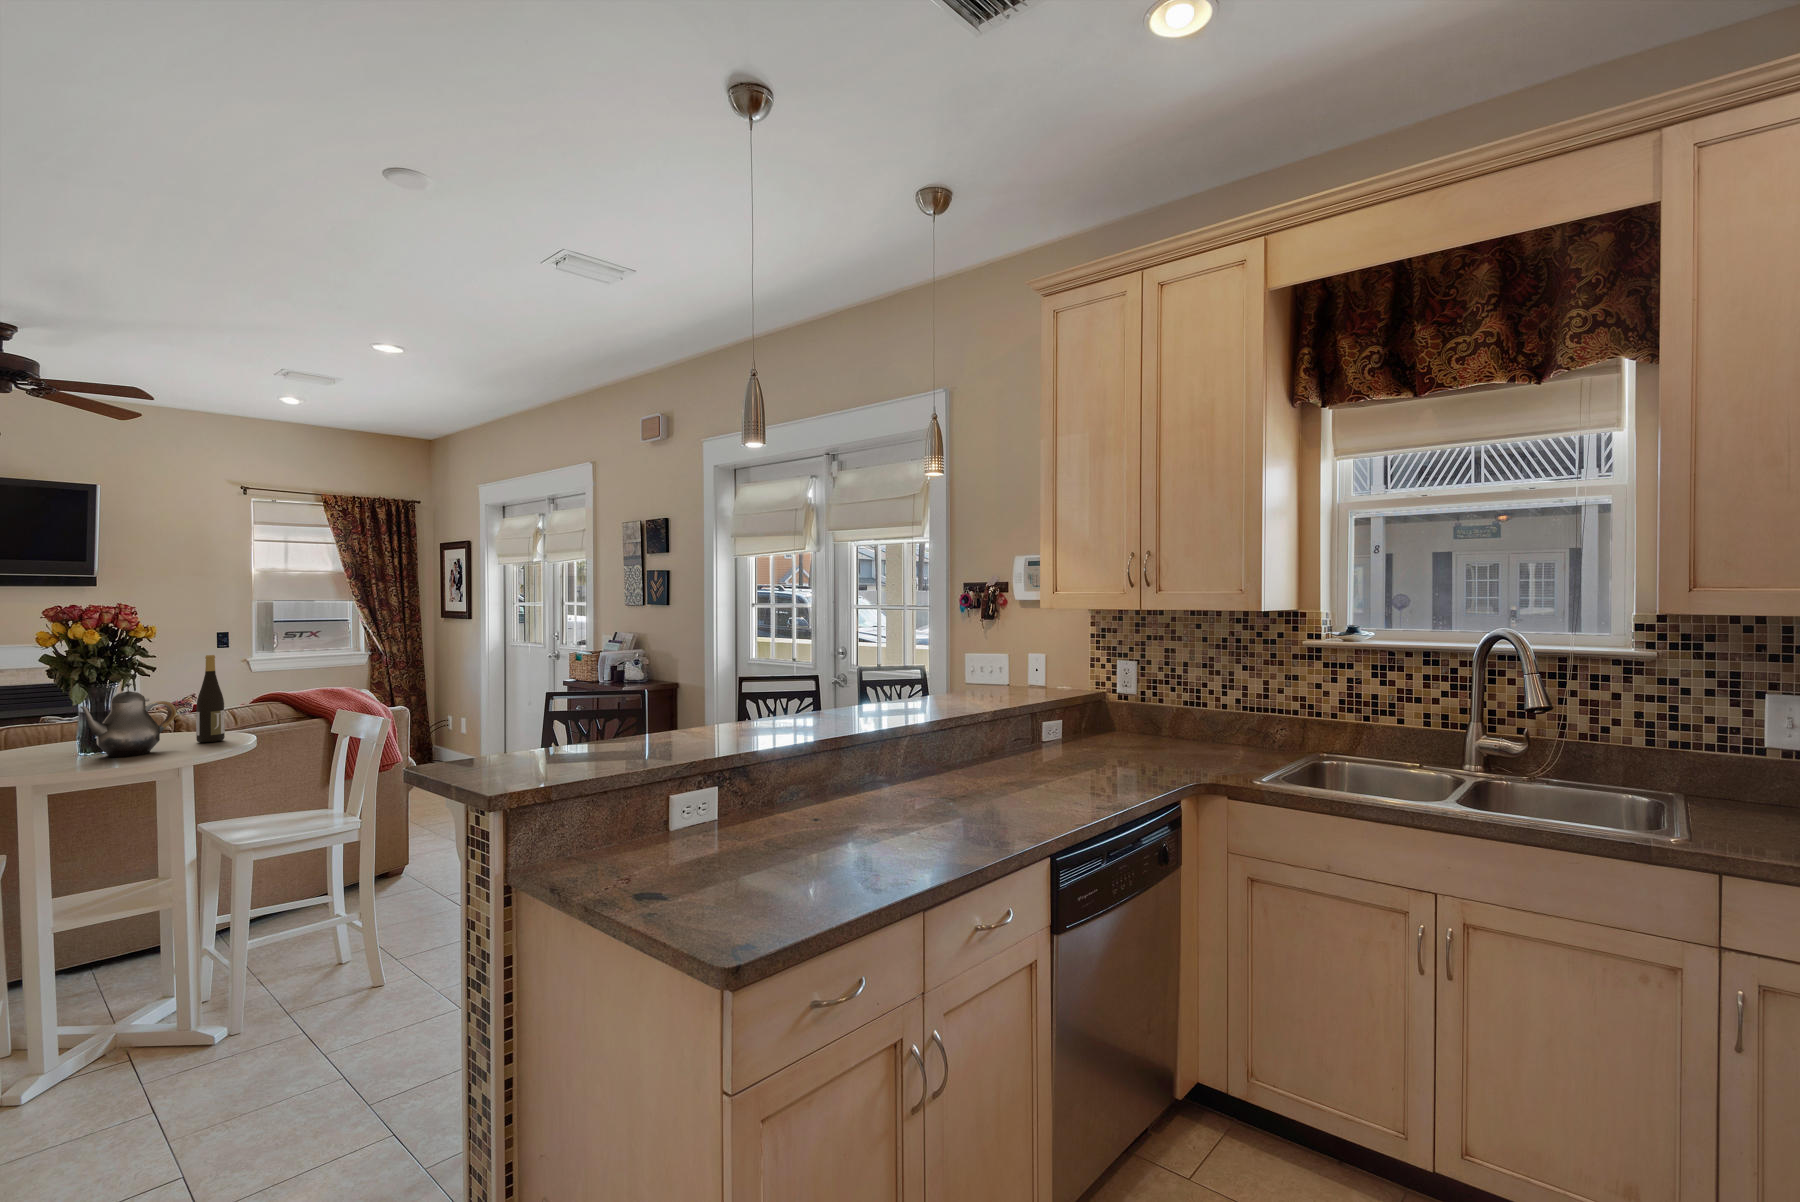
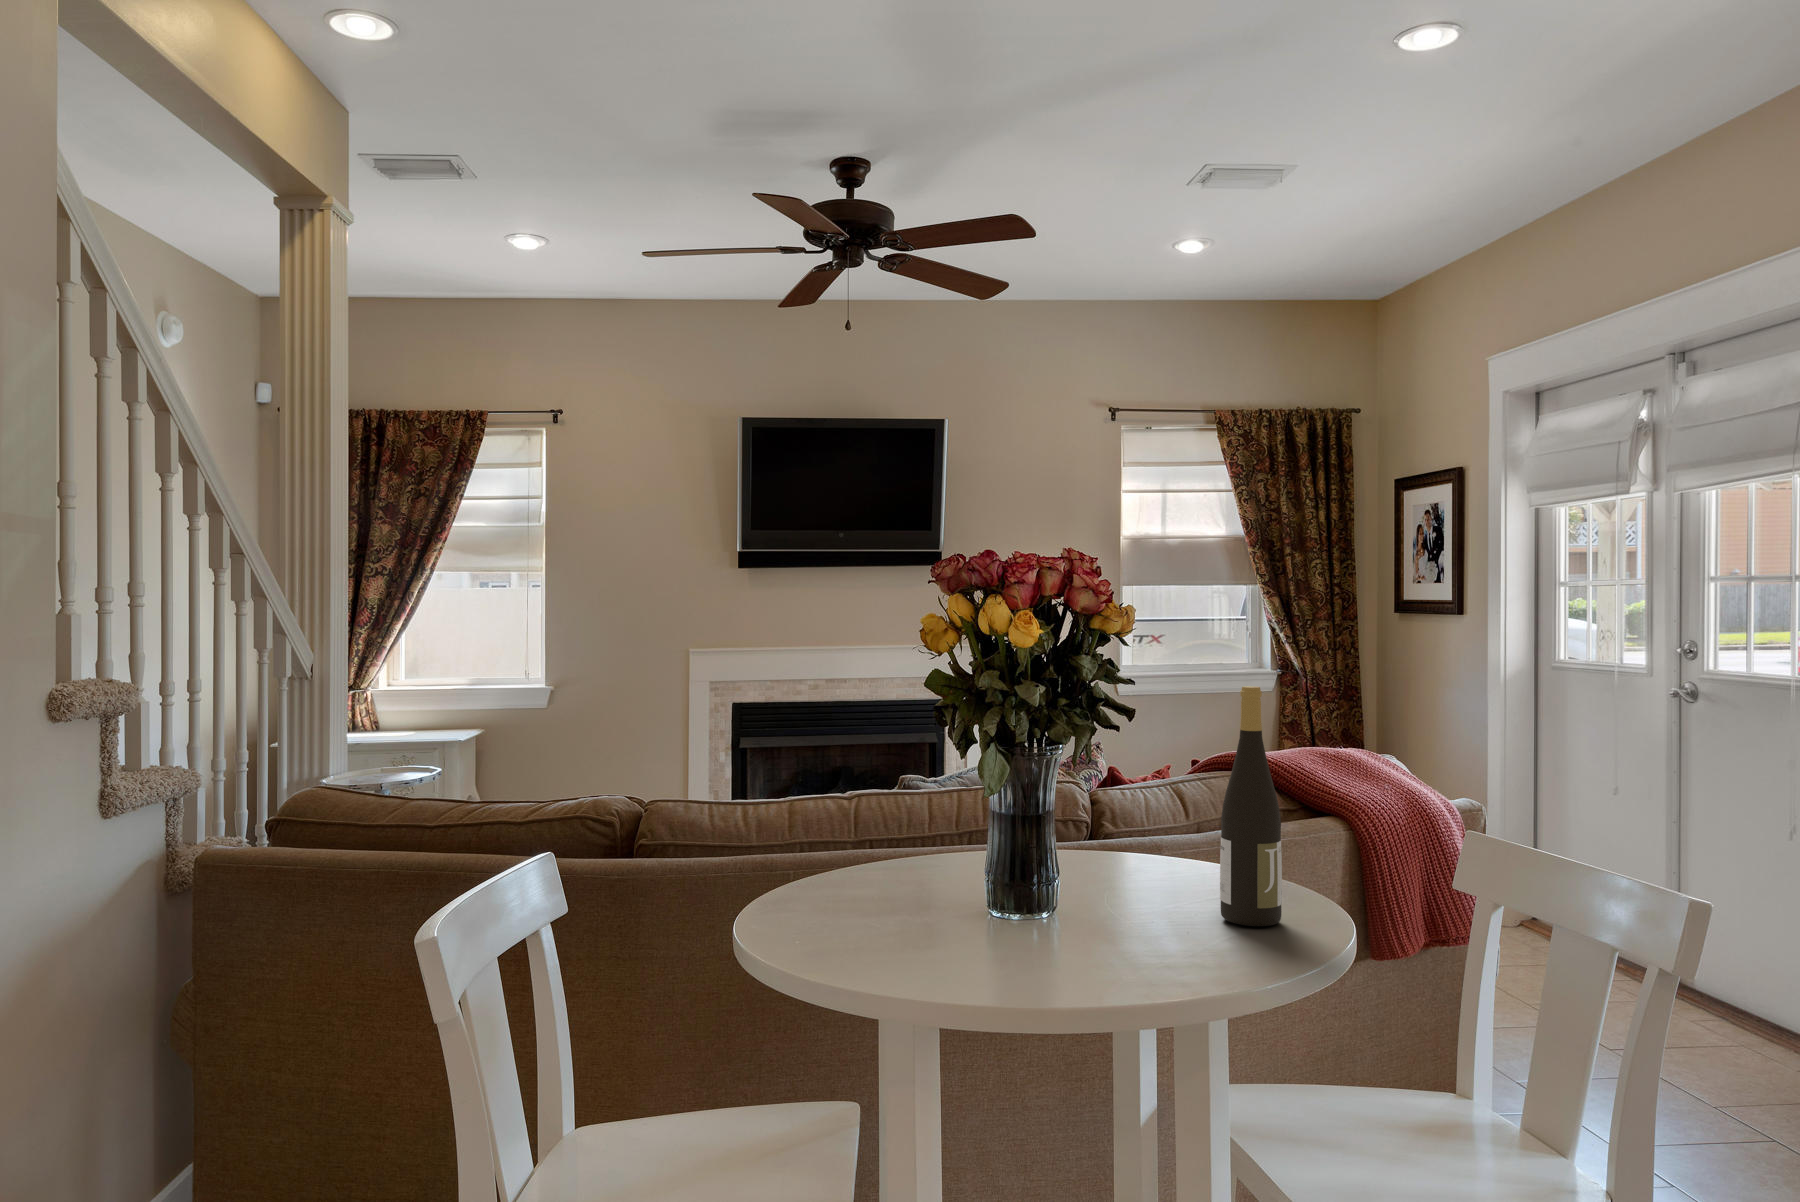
teapot: present [80,682,177,757] -> none [1010,754,1192,962]

